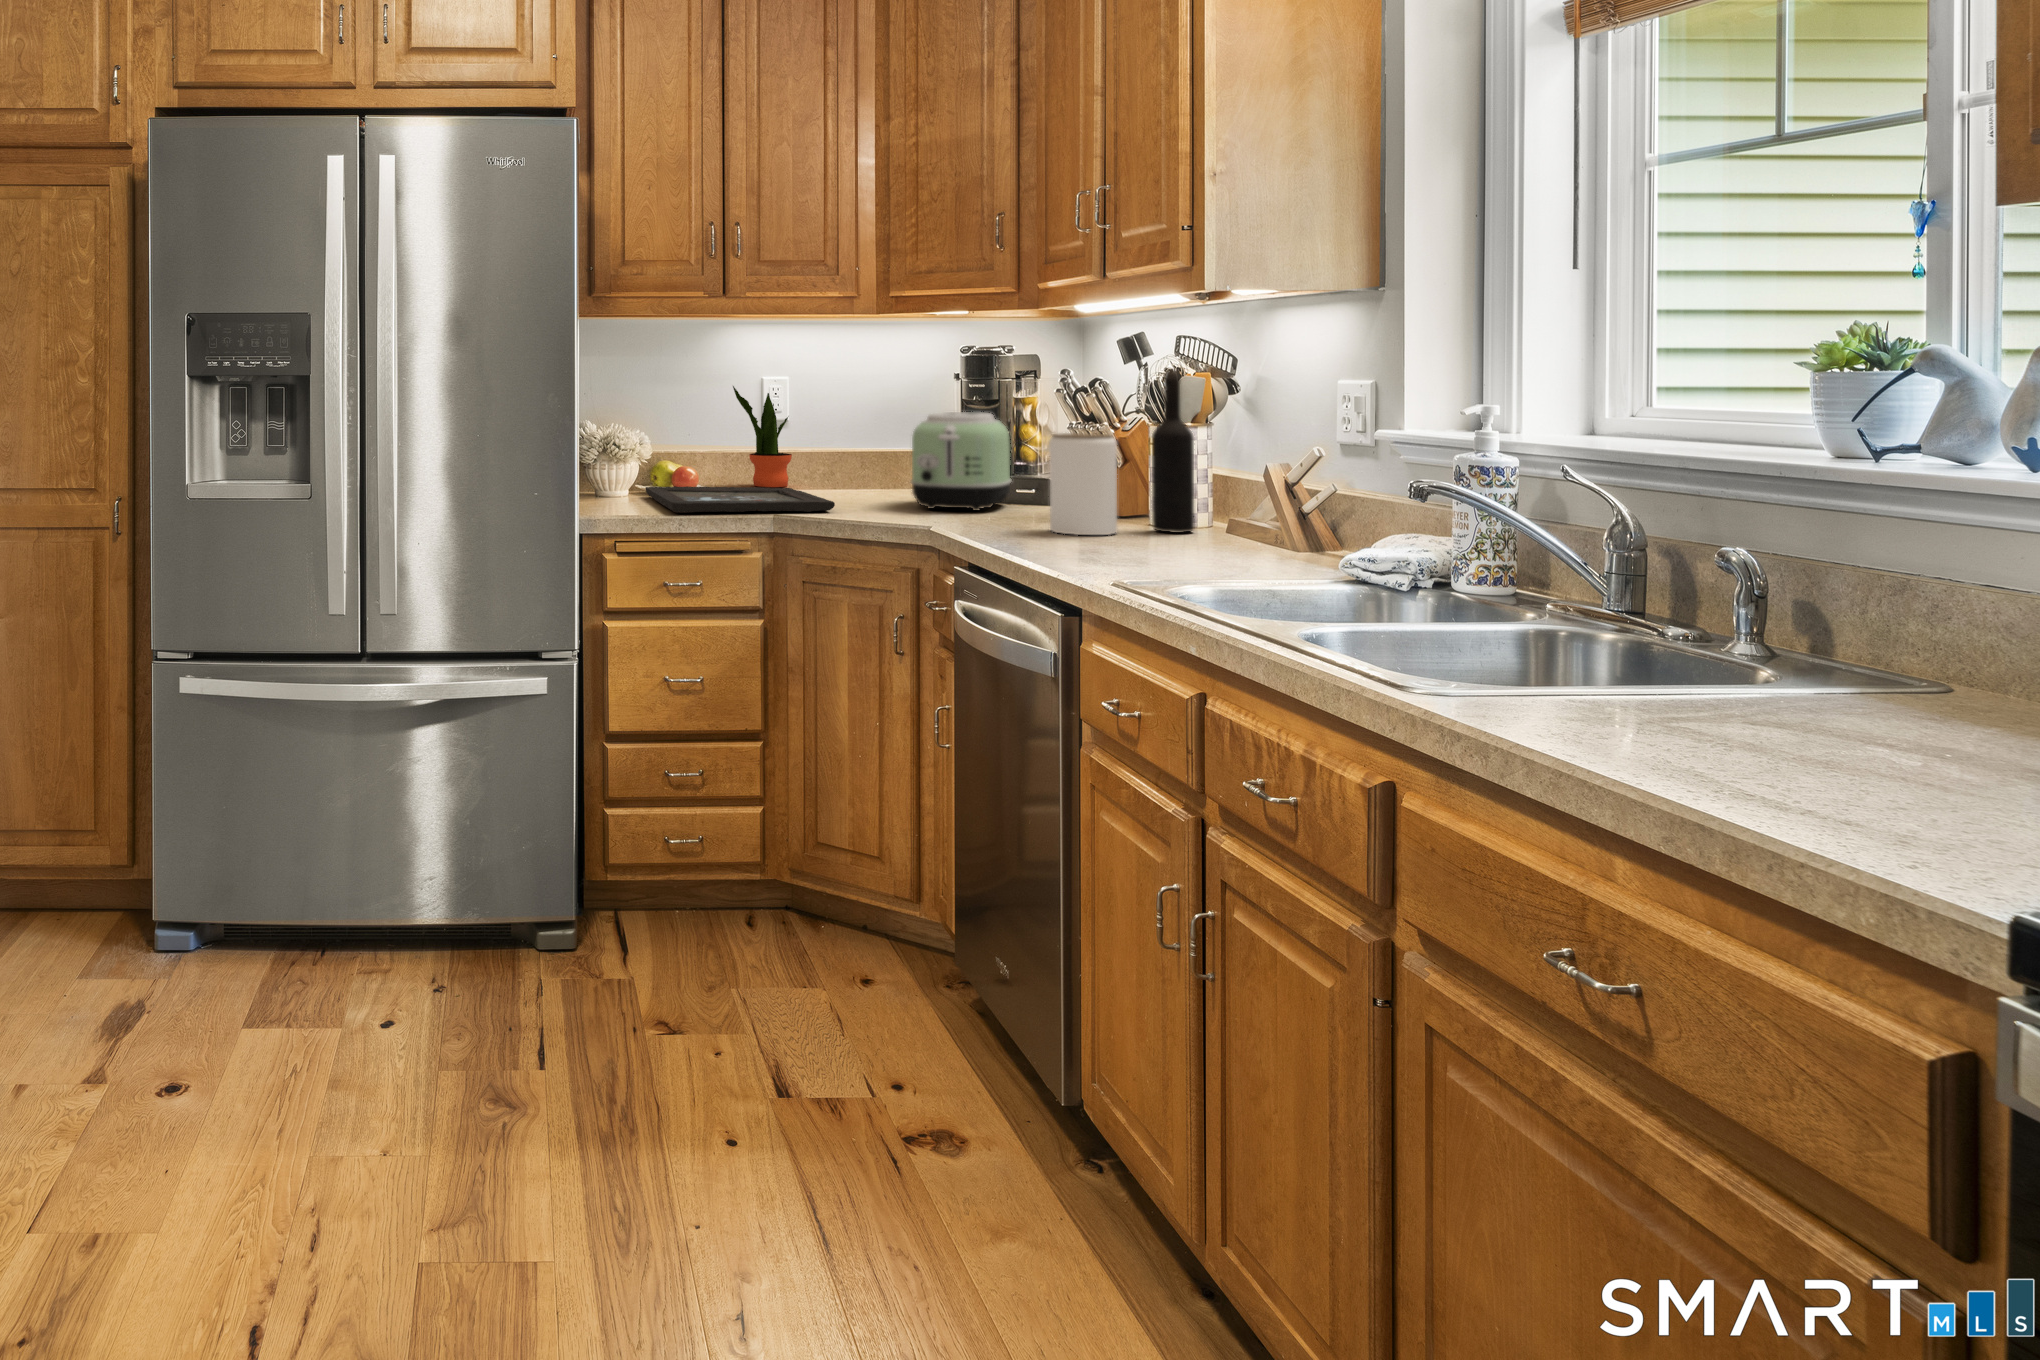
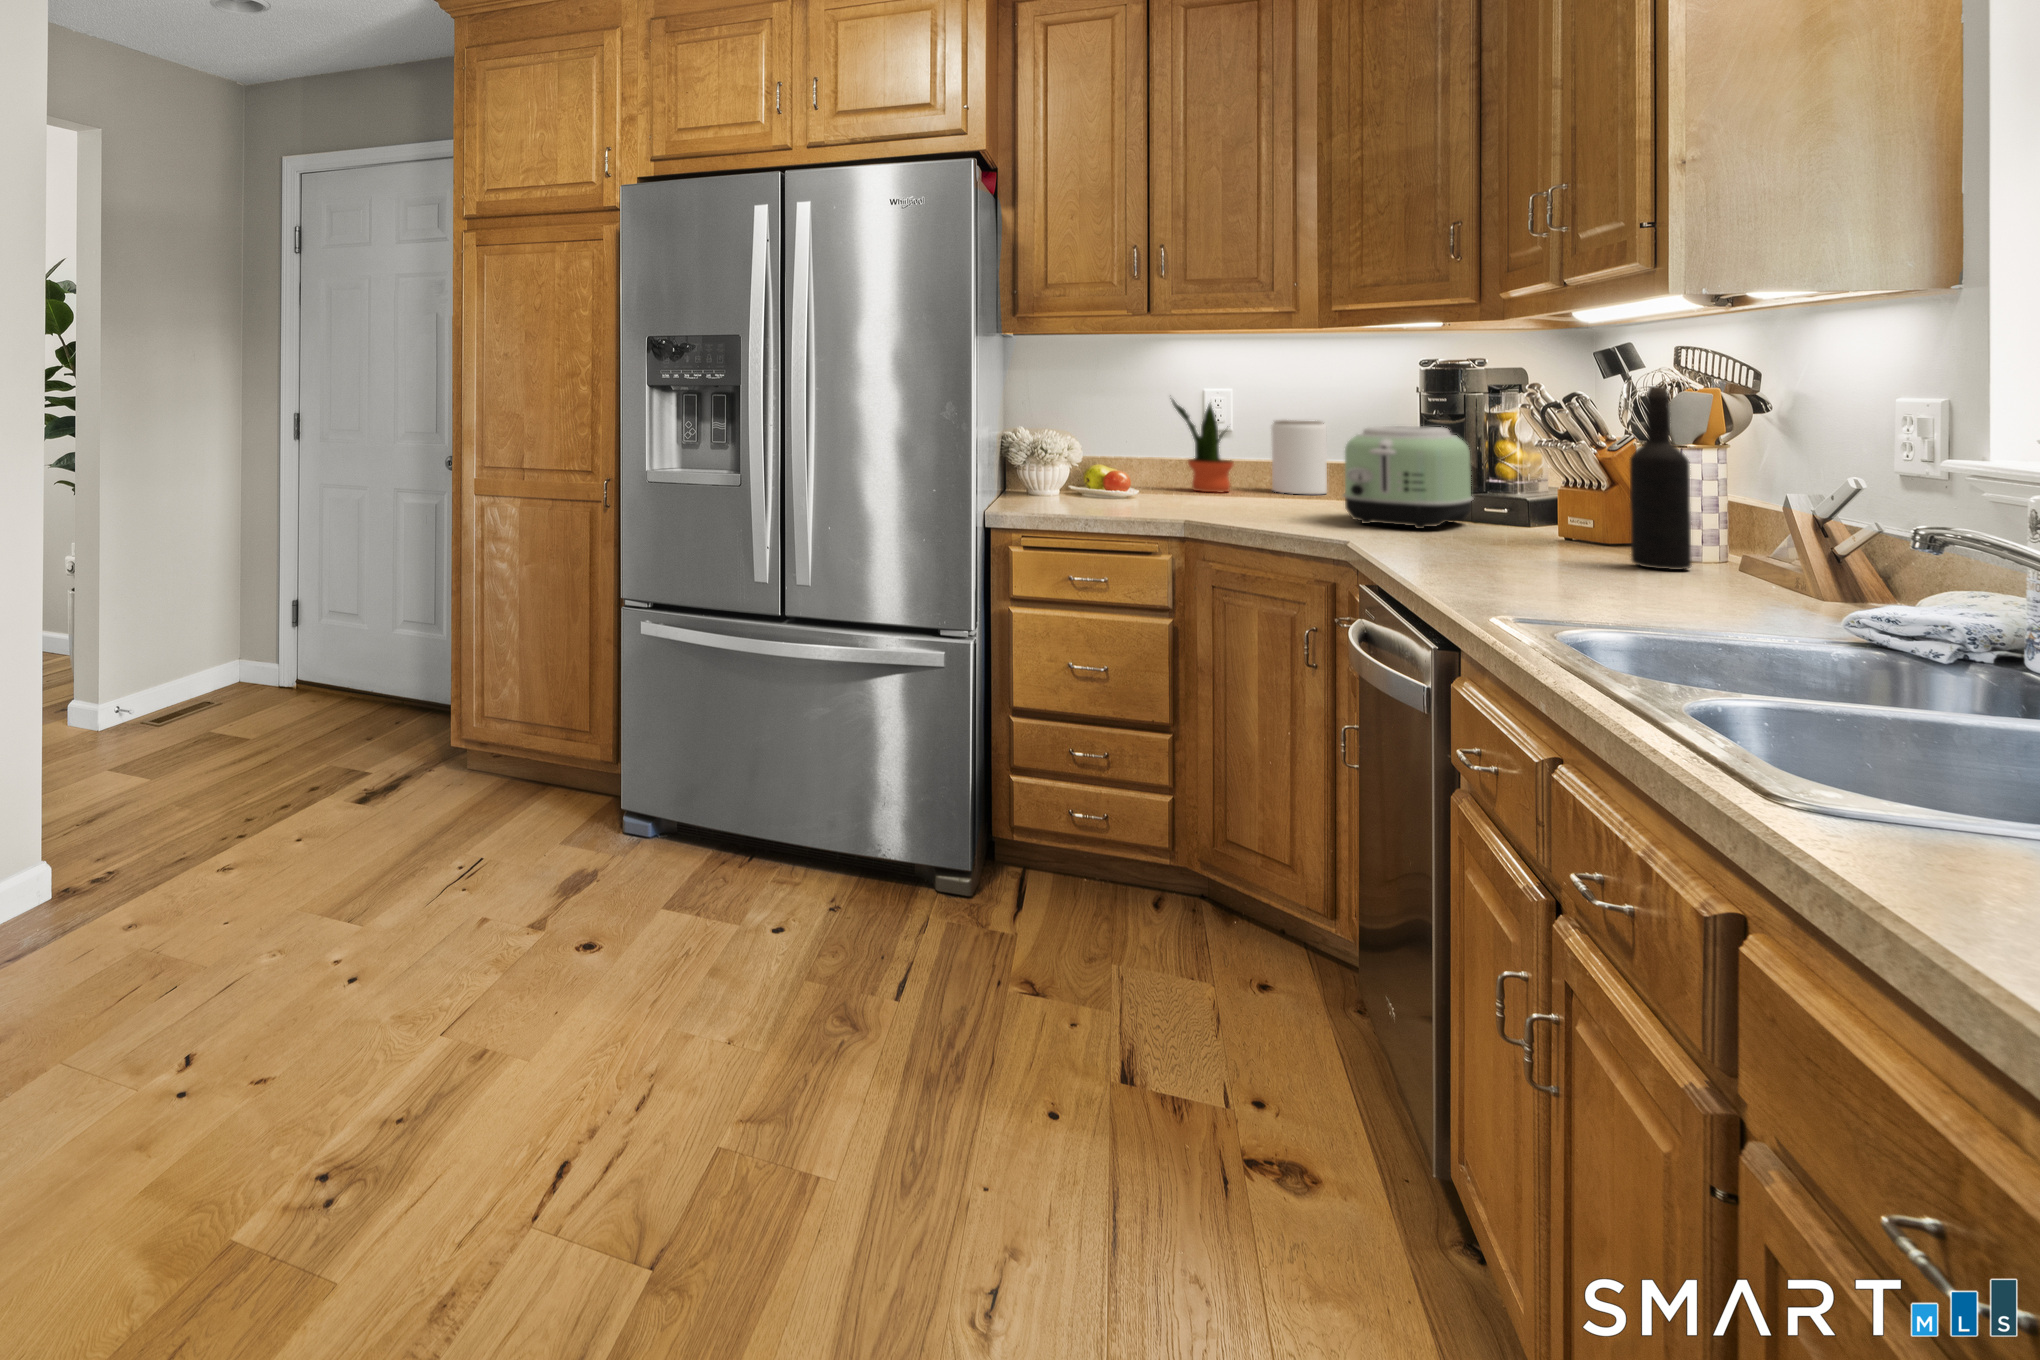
jar: present [1049,433,1117,535] -> present [1271,420,1327,494]
tray: present [646,486,835,513] -> none [1067,486,1249,519]

